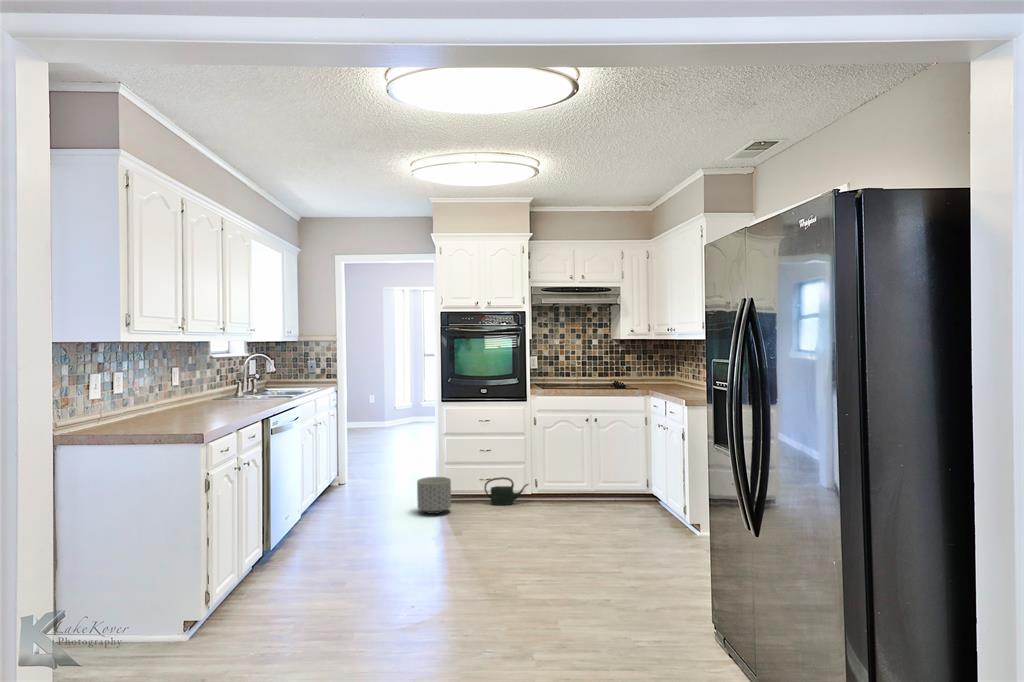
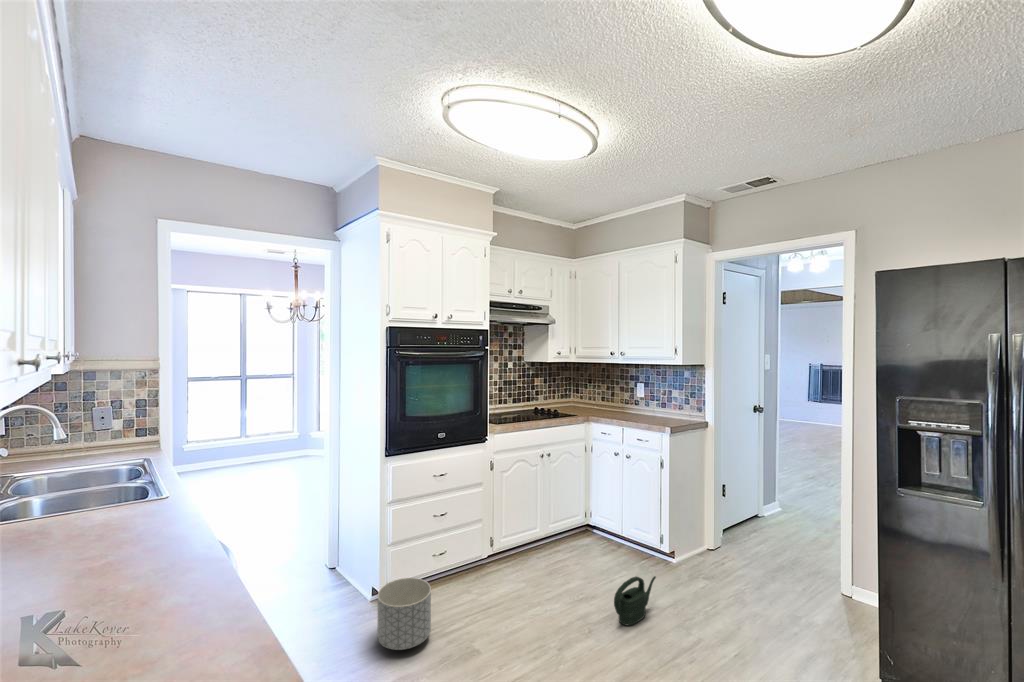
watering can: present [484,477,529,505] -> present [614,576,656,626]

